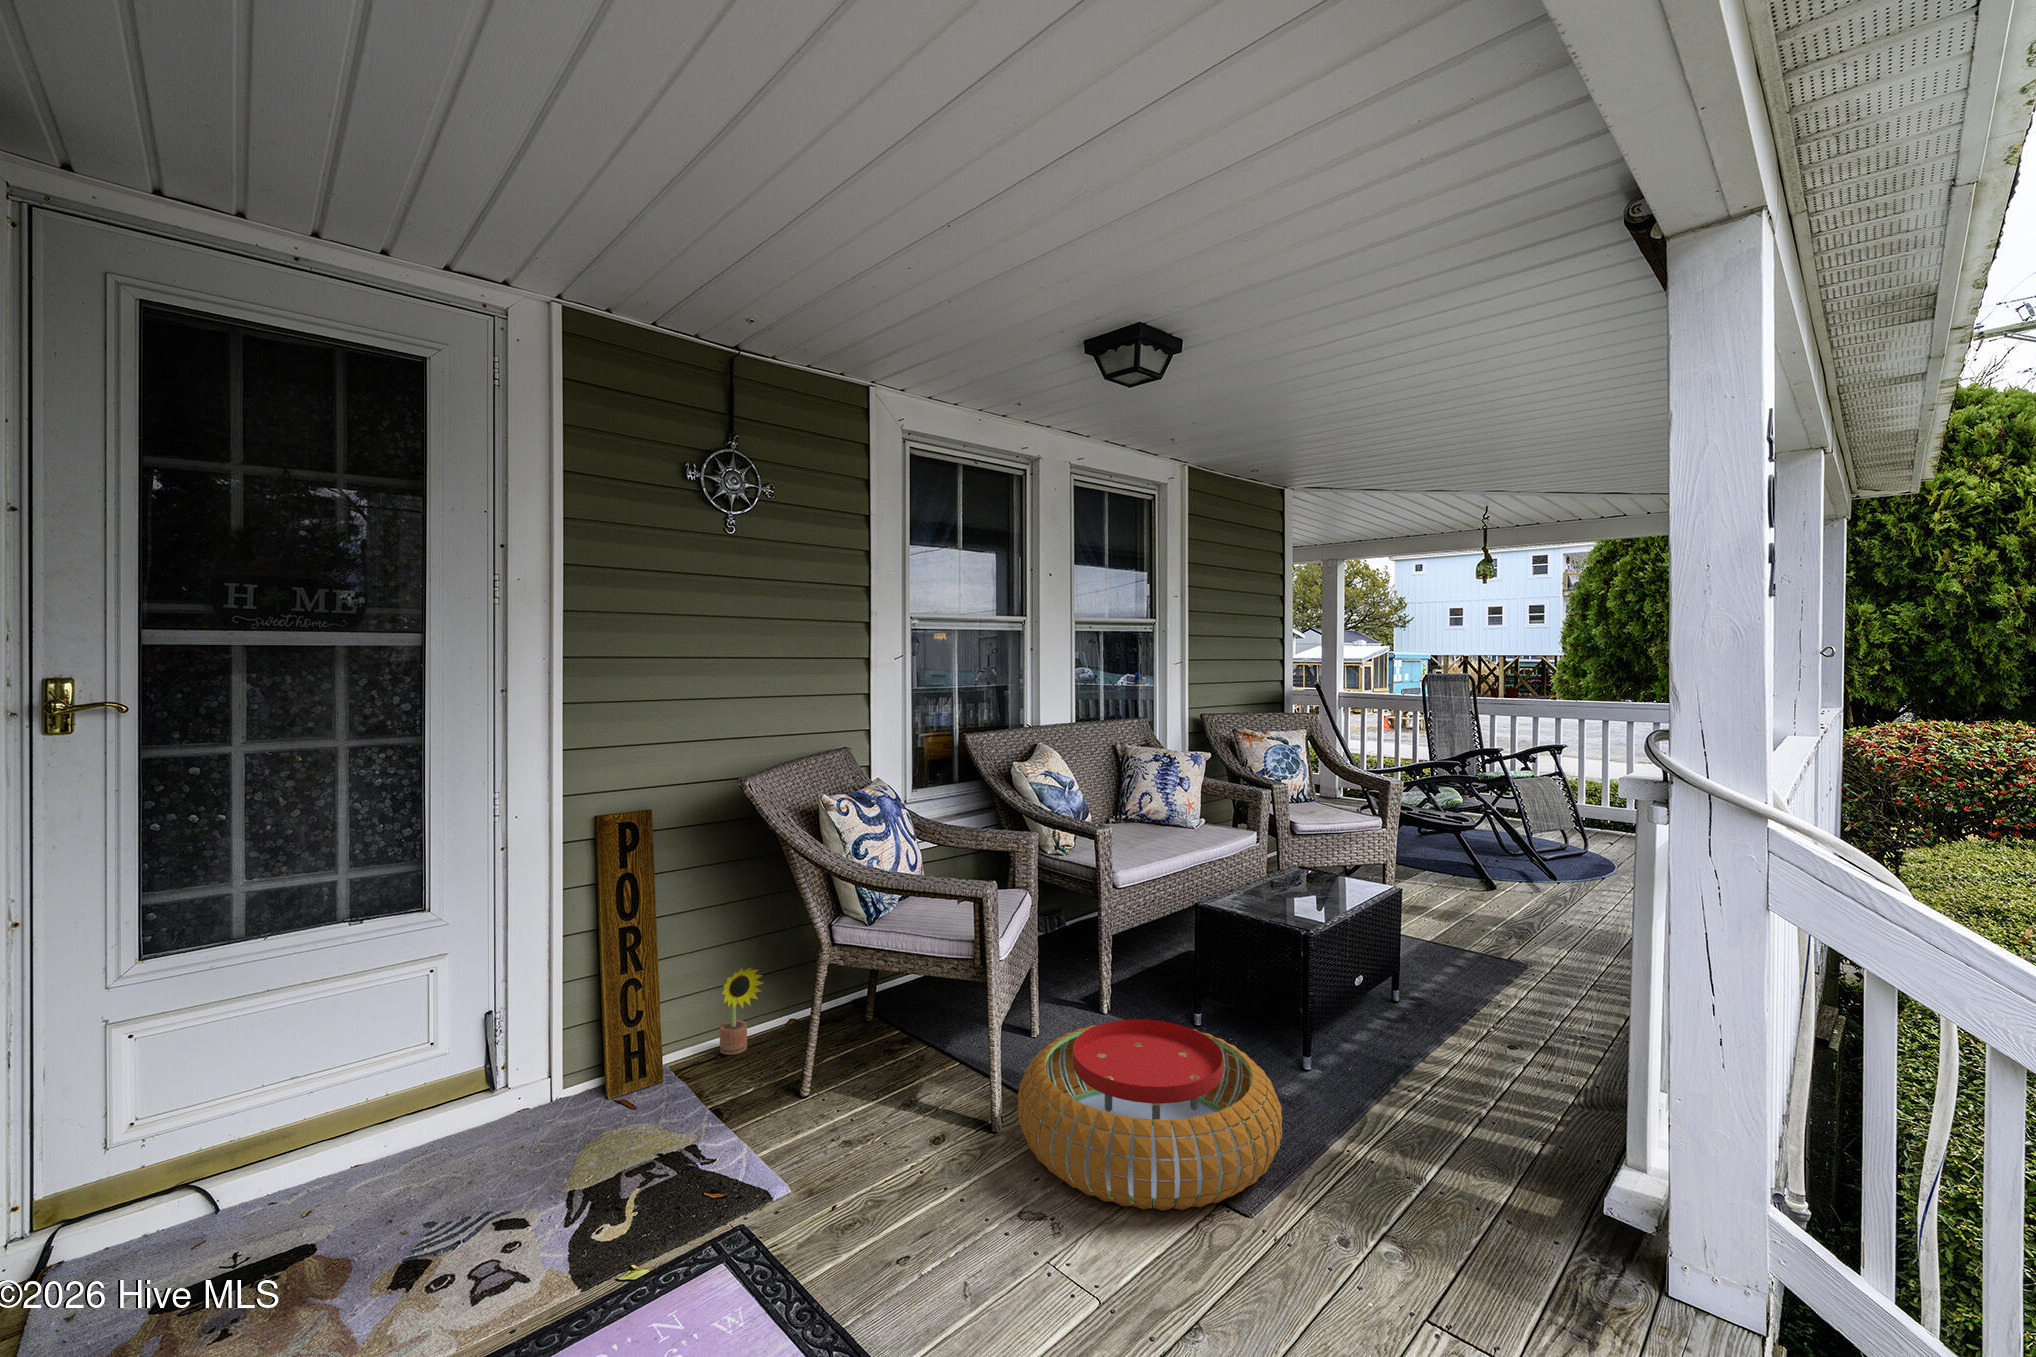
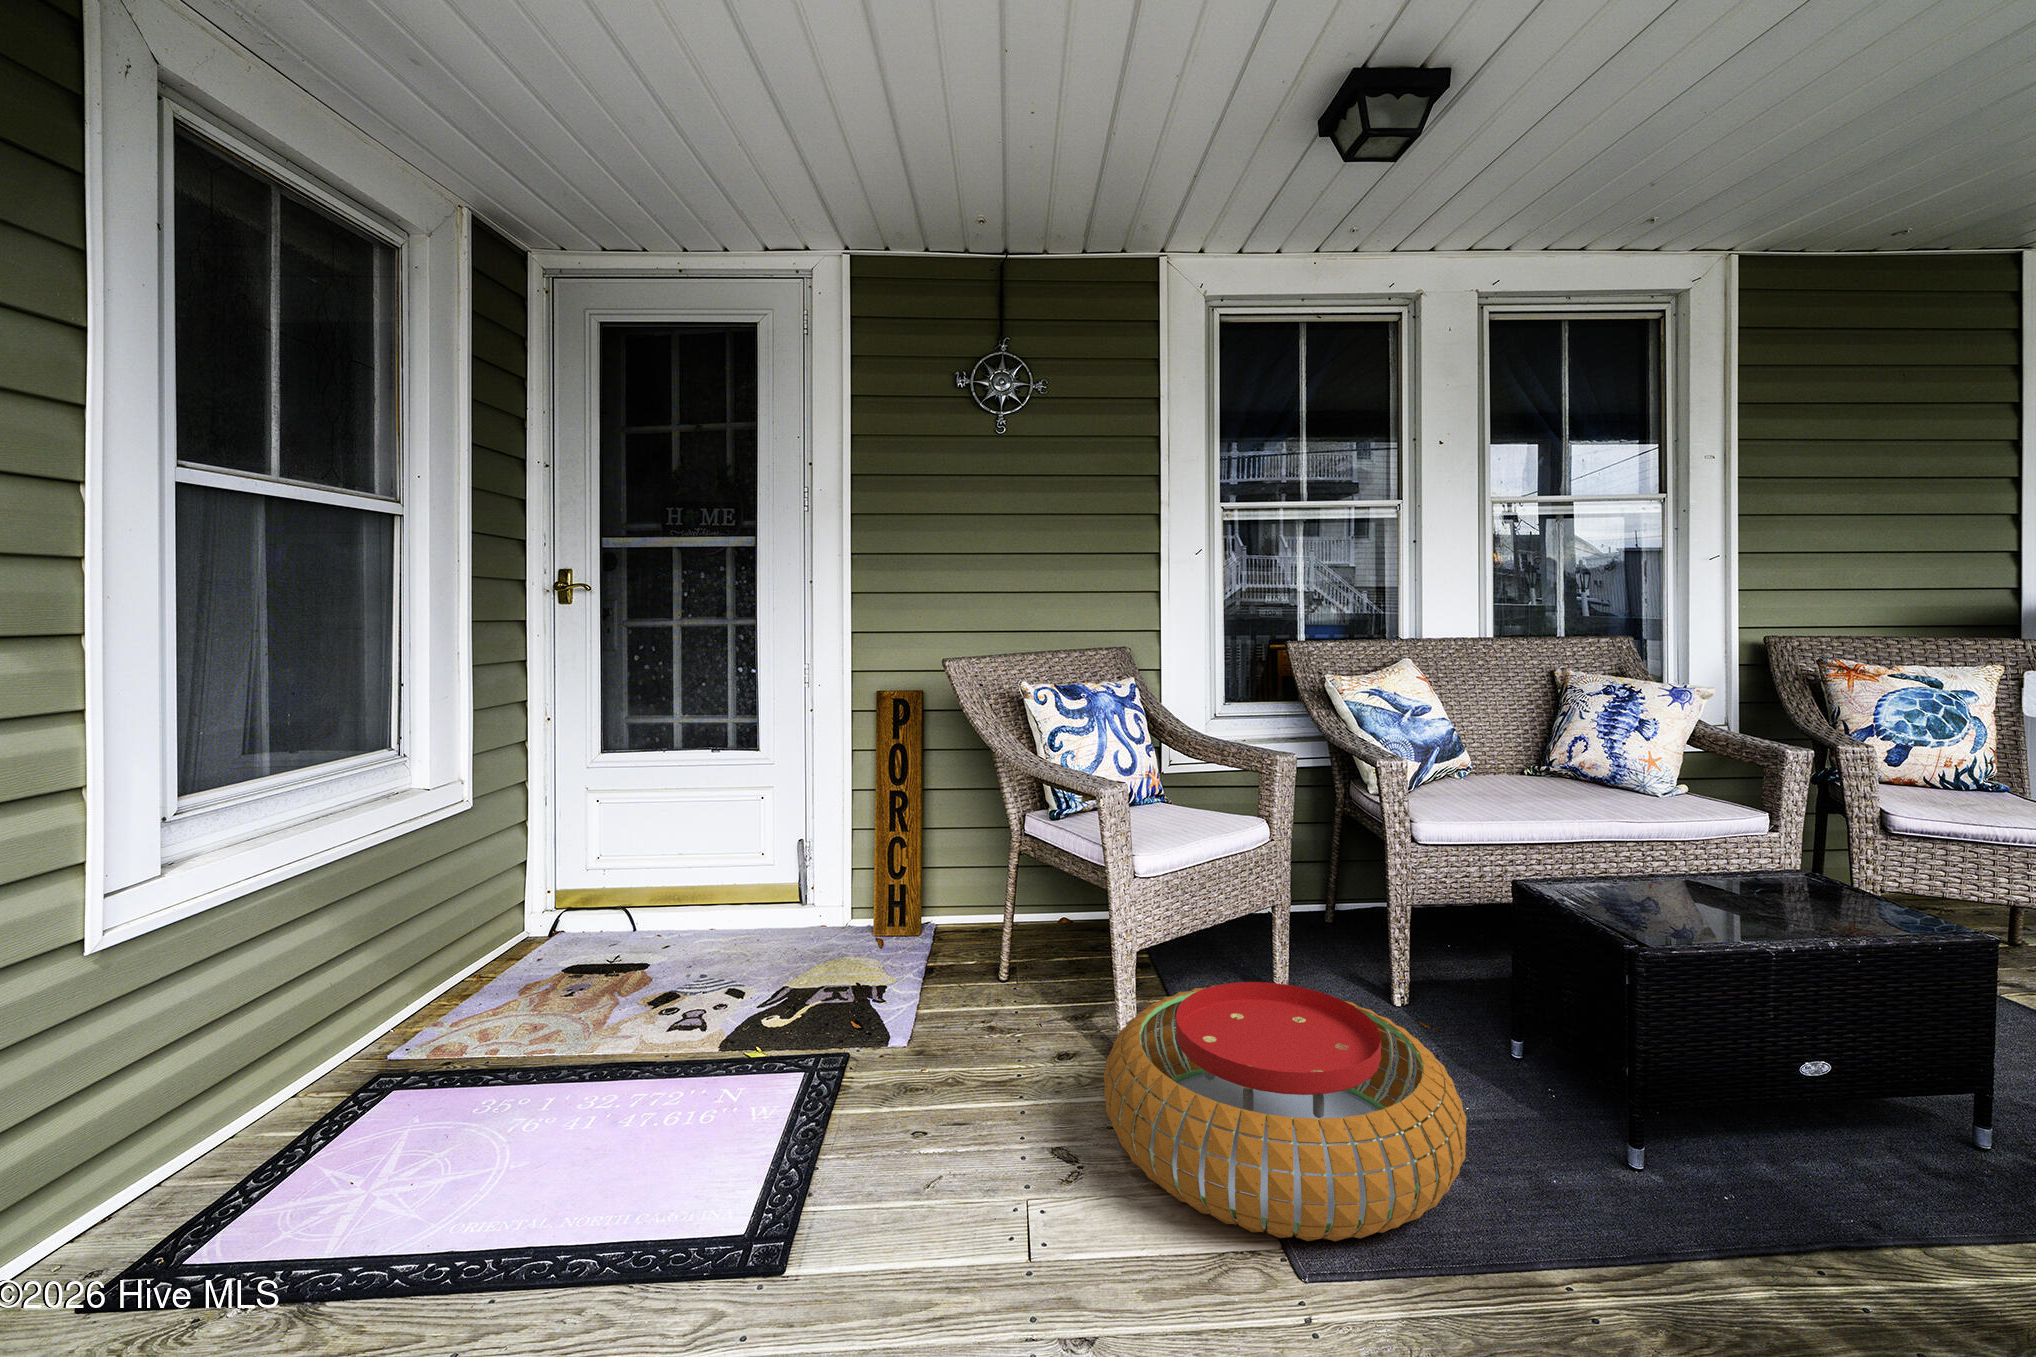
decorative plant: present [720,968,763,1055] -> none [973,851,1016,933]

